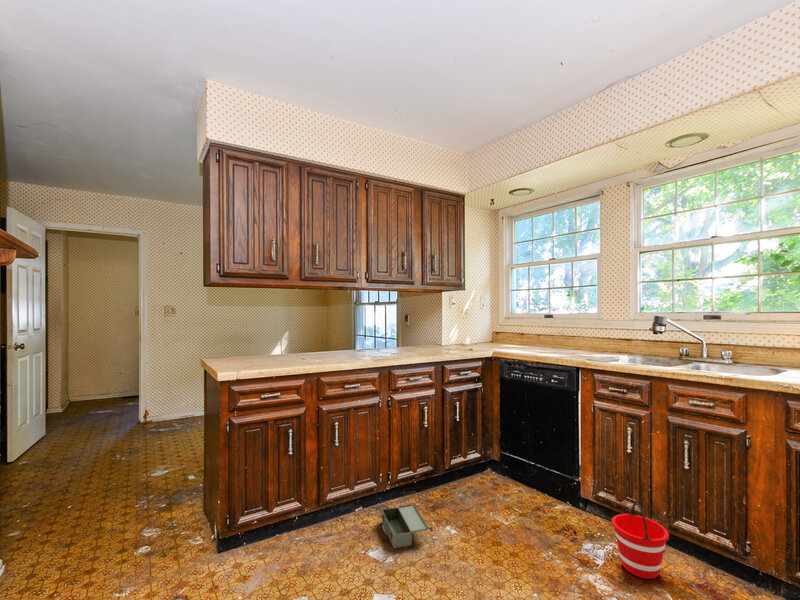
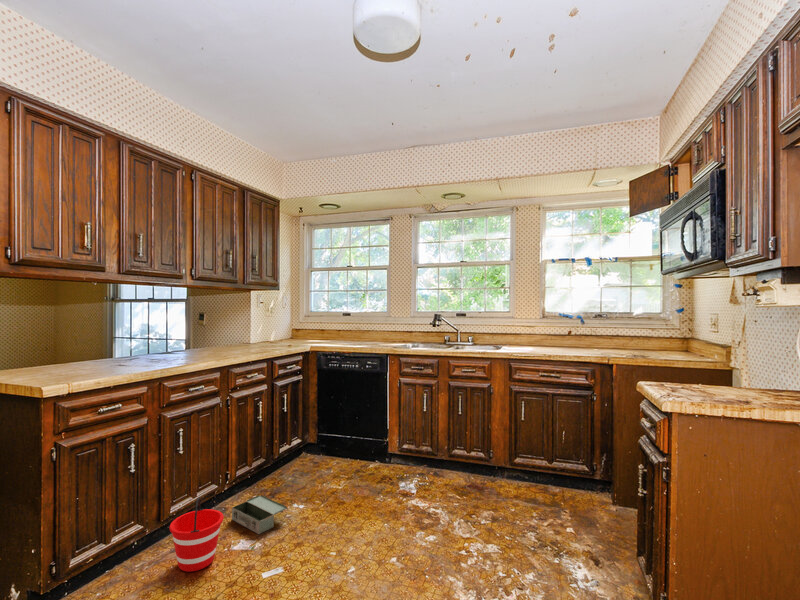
bucket: present [612,503,669,579] -> present [169,497,224,572]

